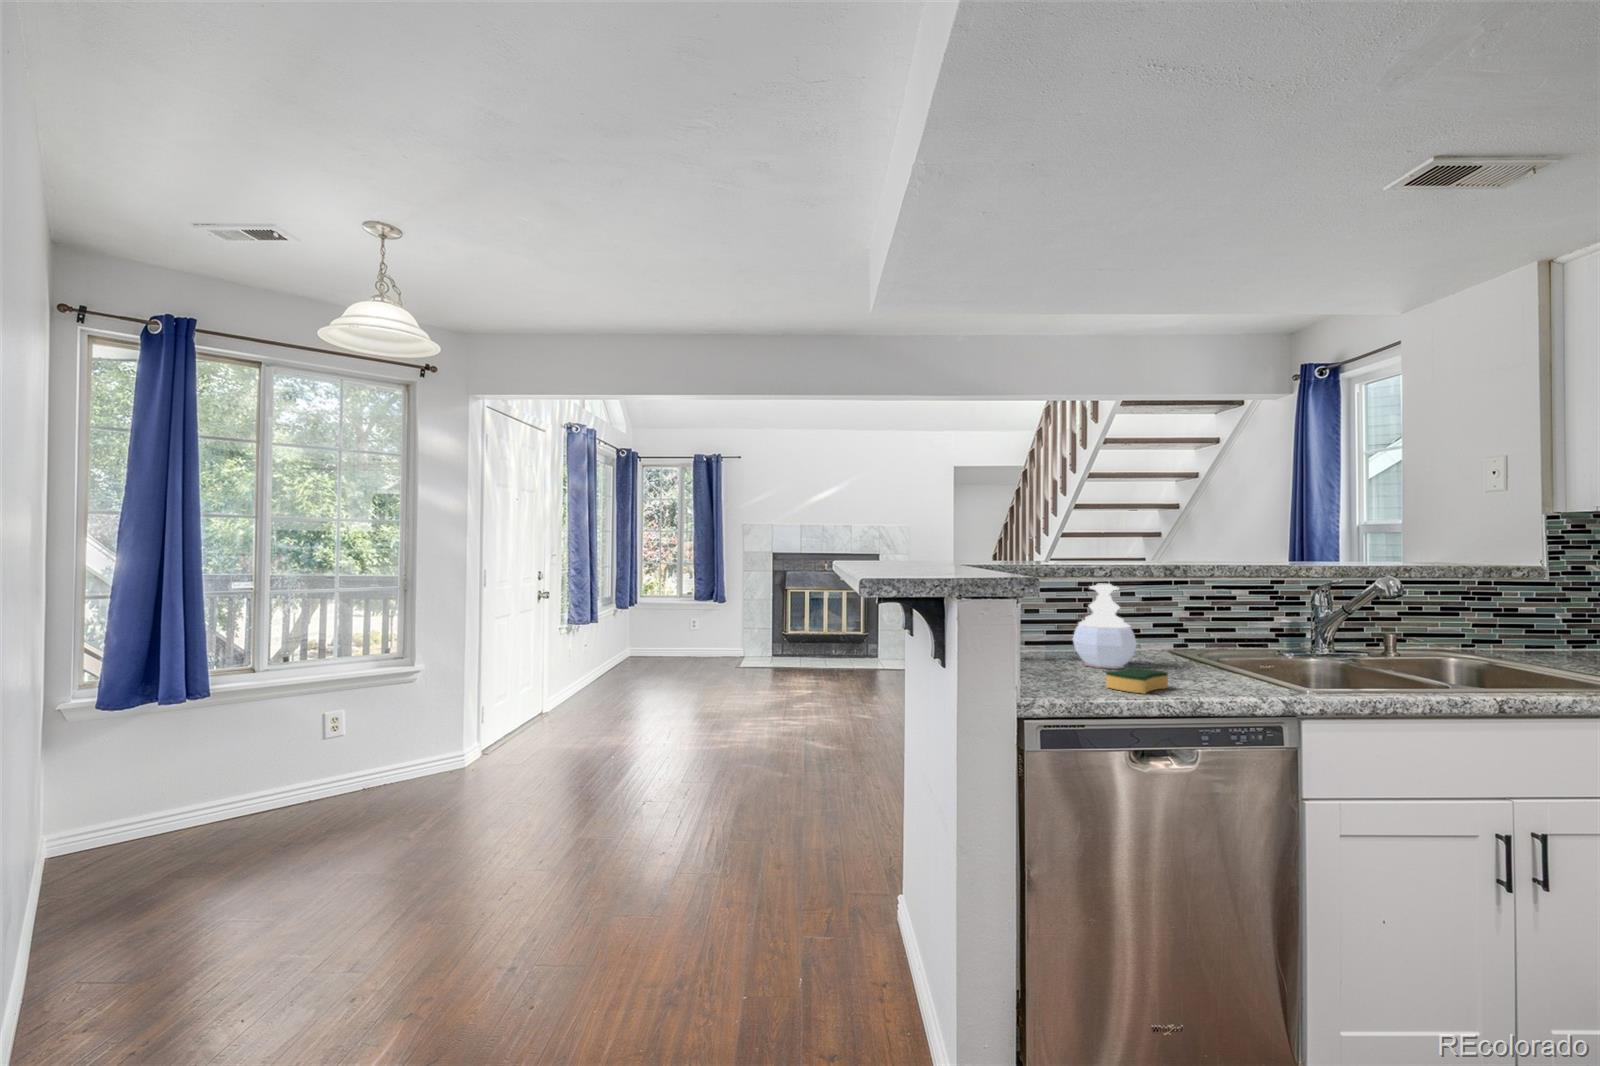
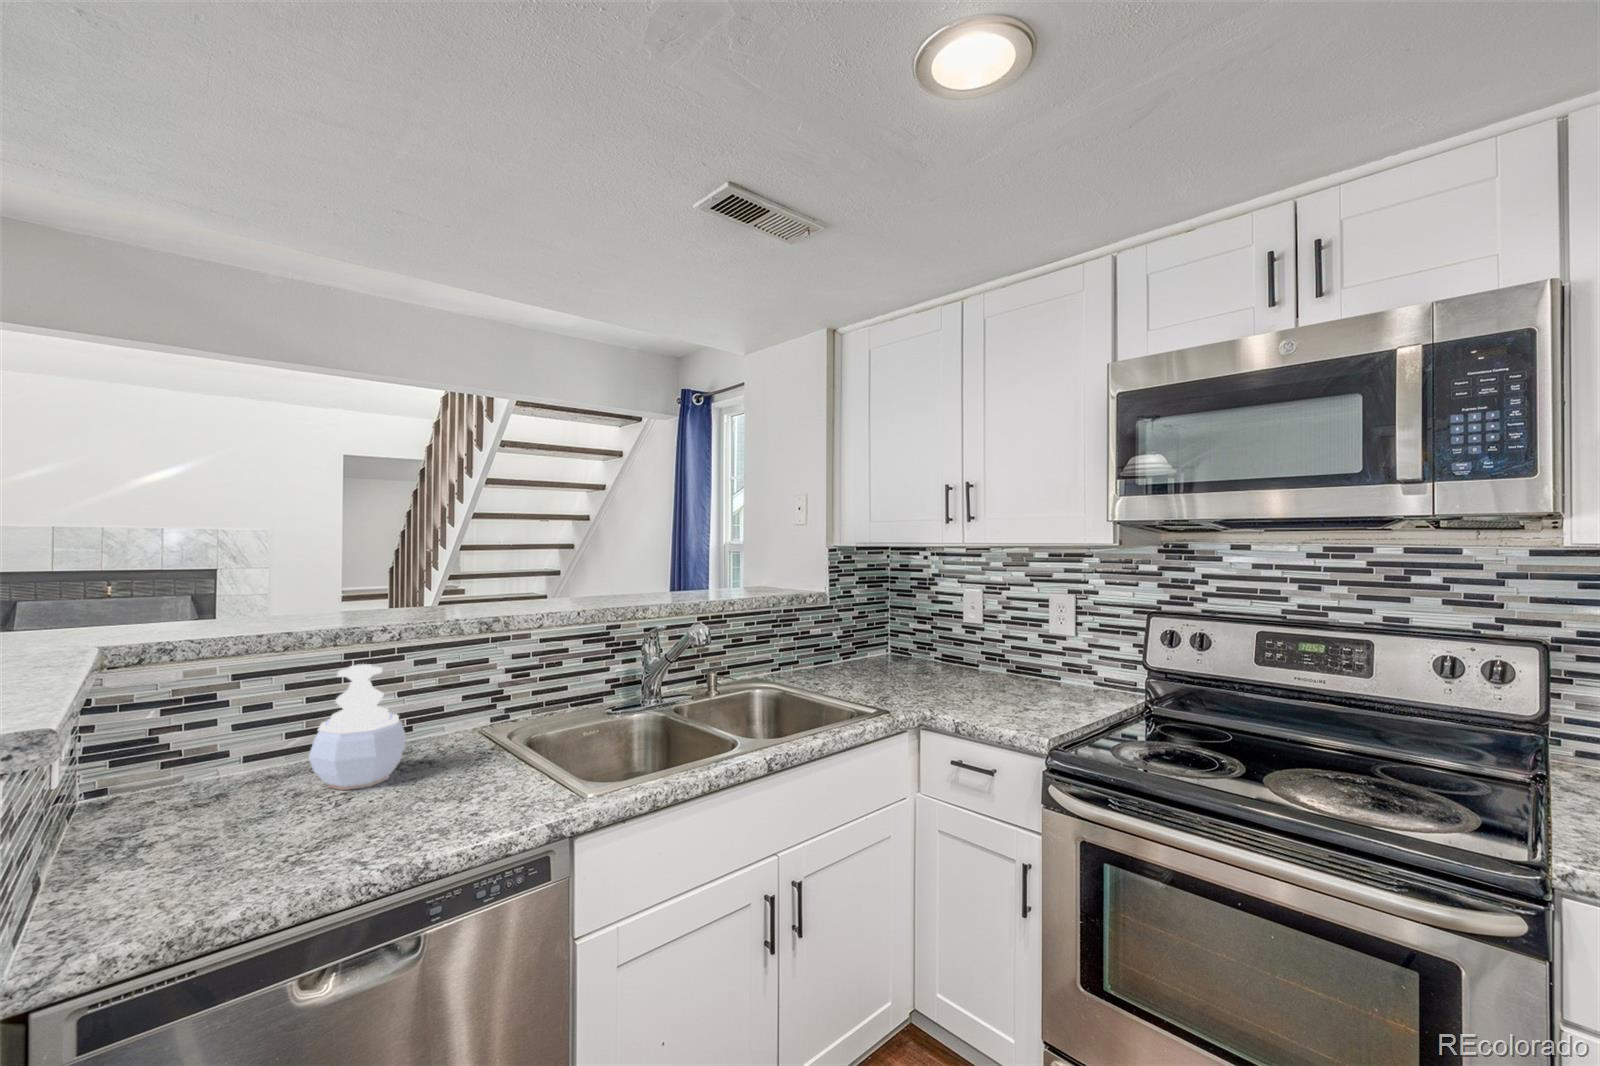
sponge: present [1106,667,1168,694] -> none [294,808,402,867]

